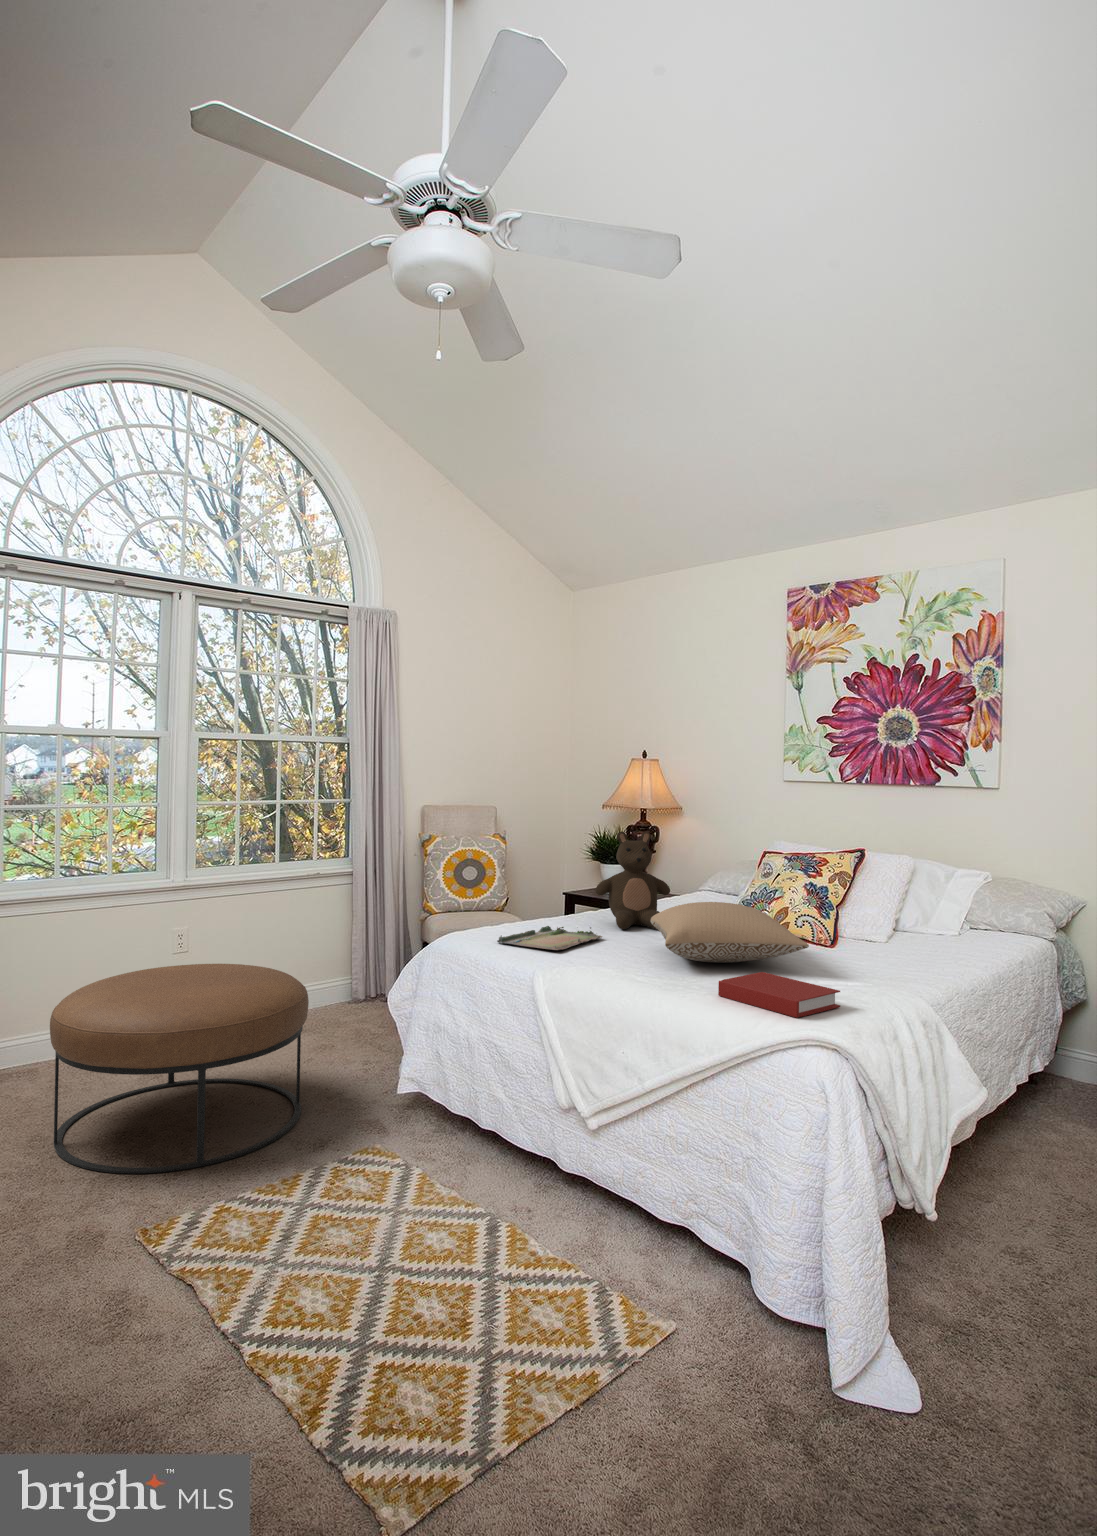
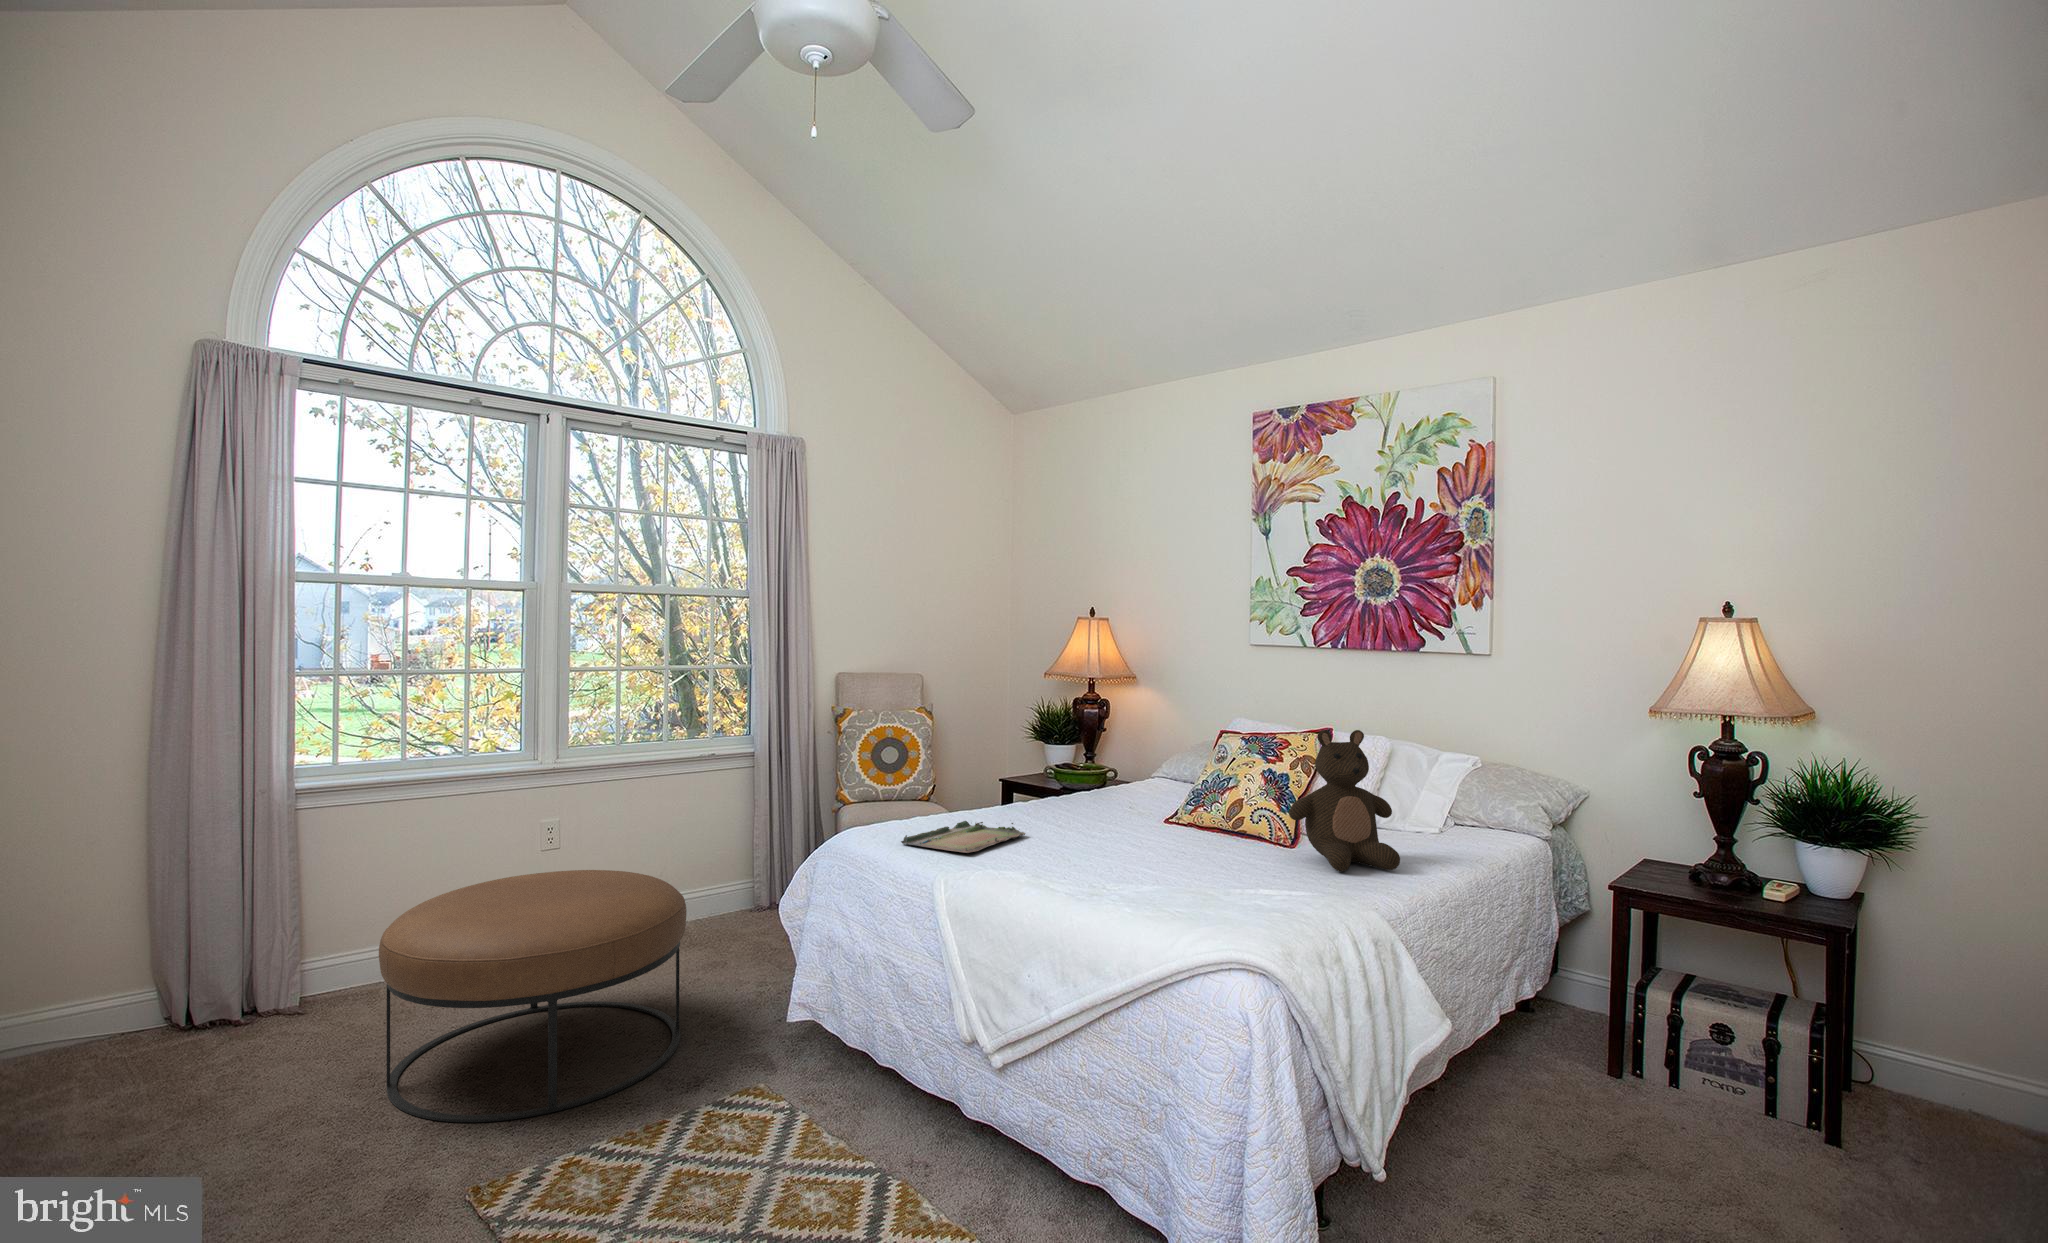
stuffed bear: present [595,832,670,929] -> present [1289,730,1400,872]
pillow: present [651,902,809,963] -> none [1079,795,1252,866]
book: present [718,972,840,1018] -> none [1140,880,1279,939]

